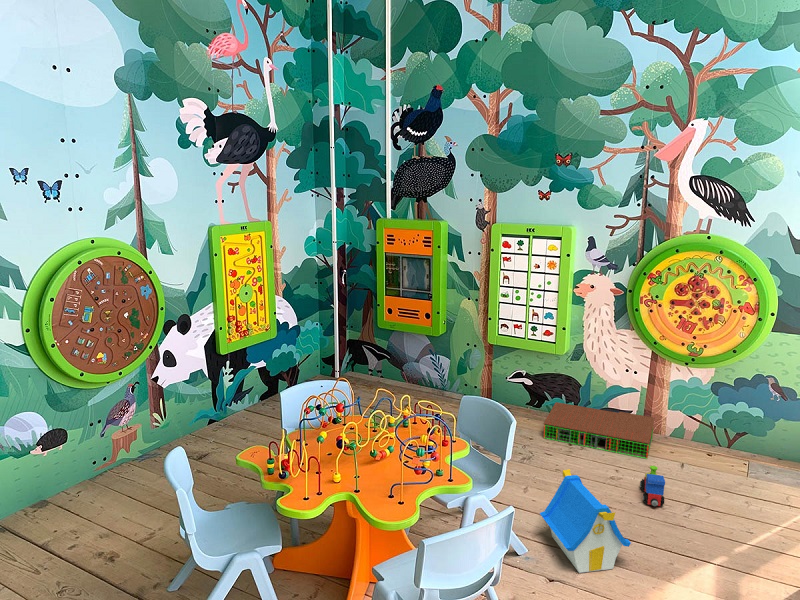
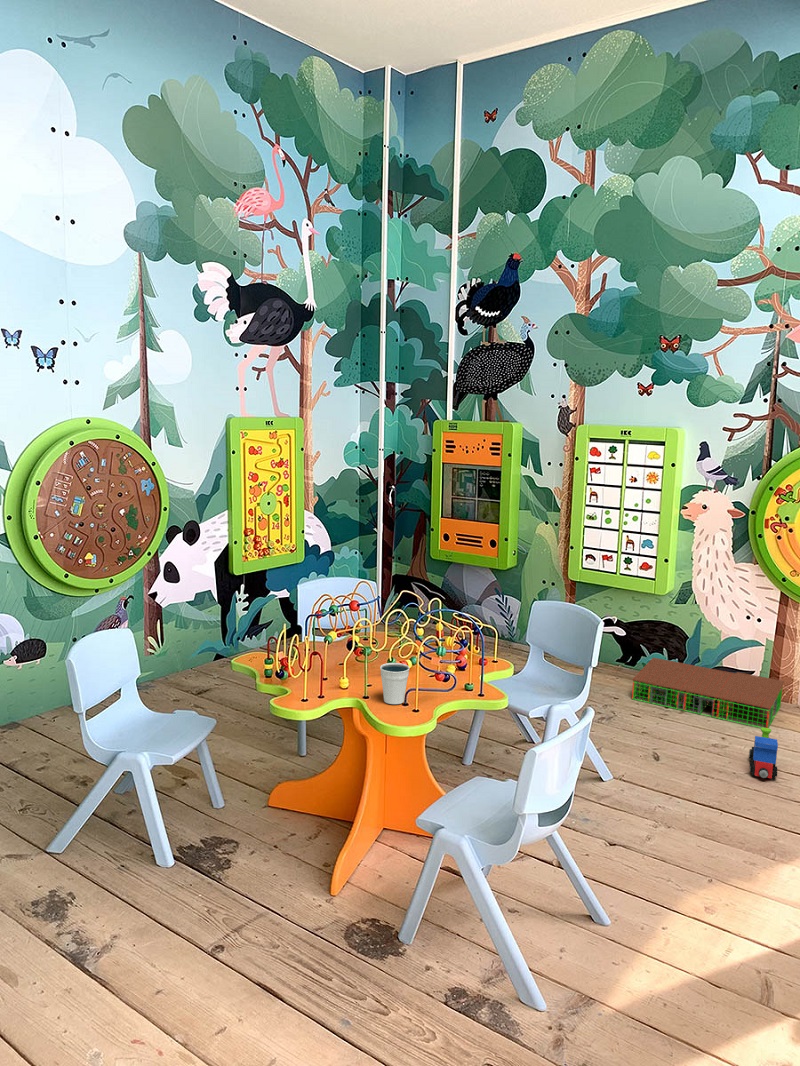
cup: none [368,457,393,494] -> present [380,663,409,704]
toy house: present [540,469,631,573] -> none [603,714,716,837]

